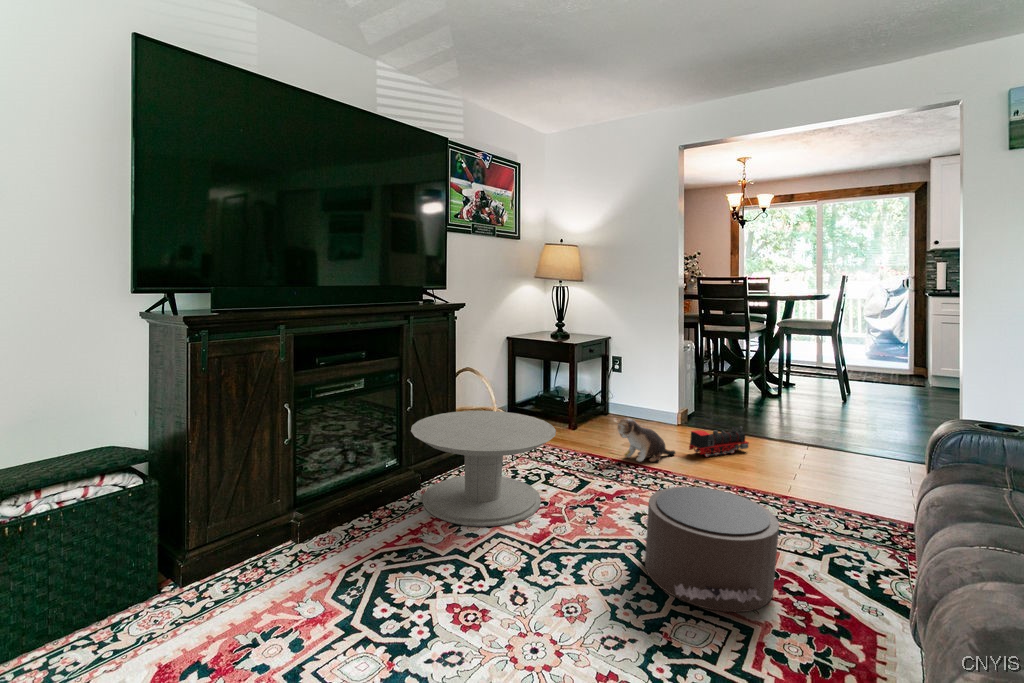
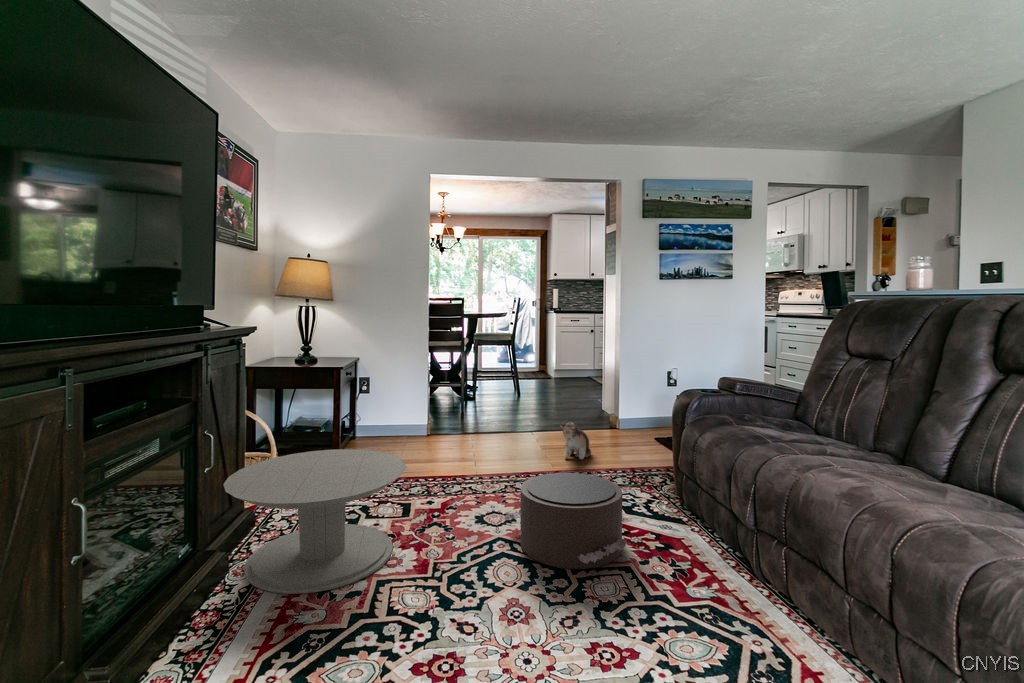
plush toy: present [613,418,675,462] -> present [563,422,591,459]
toy train: present [689,427,749,457] -> none [463,423,503,456]

